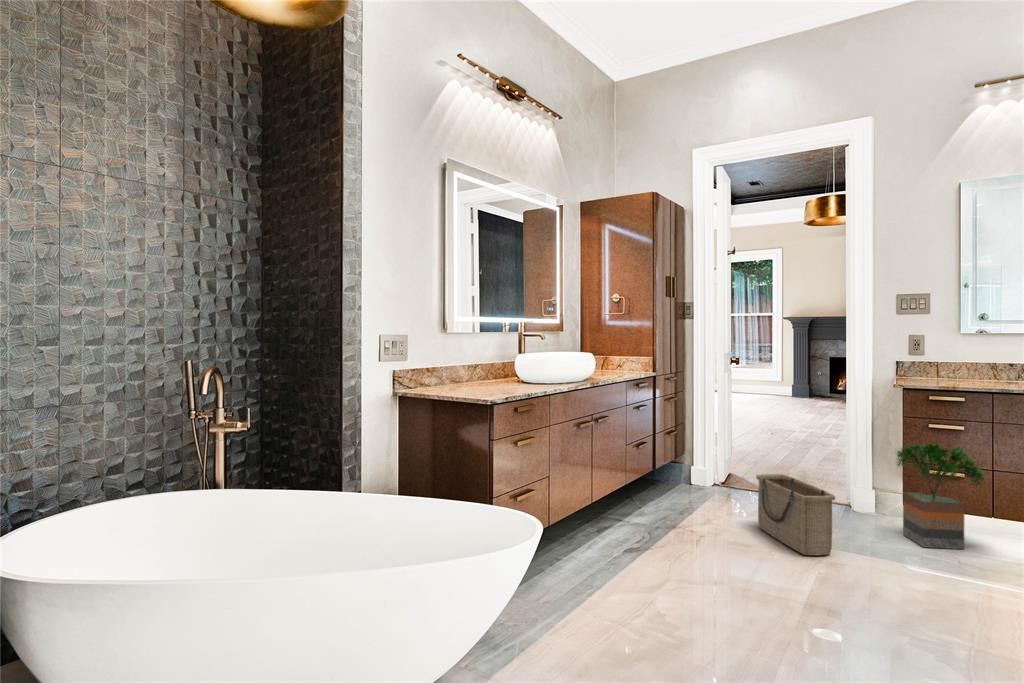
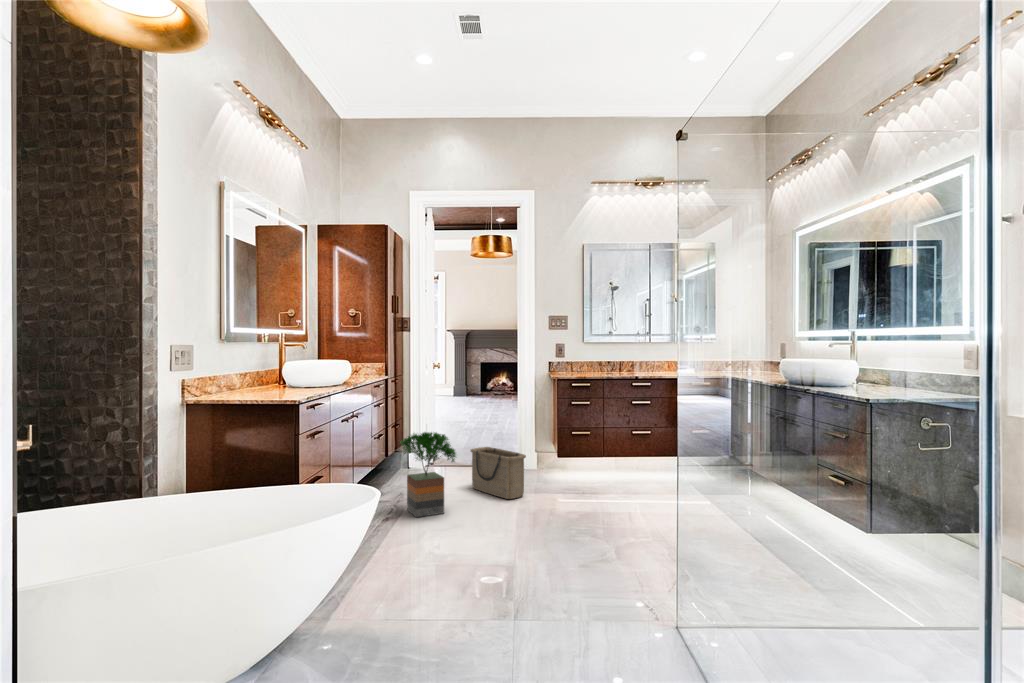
potted tree: present [897,442,985,549] -> present [401,432,456,517]

